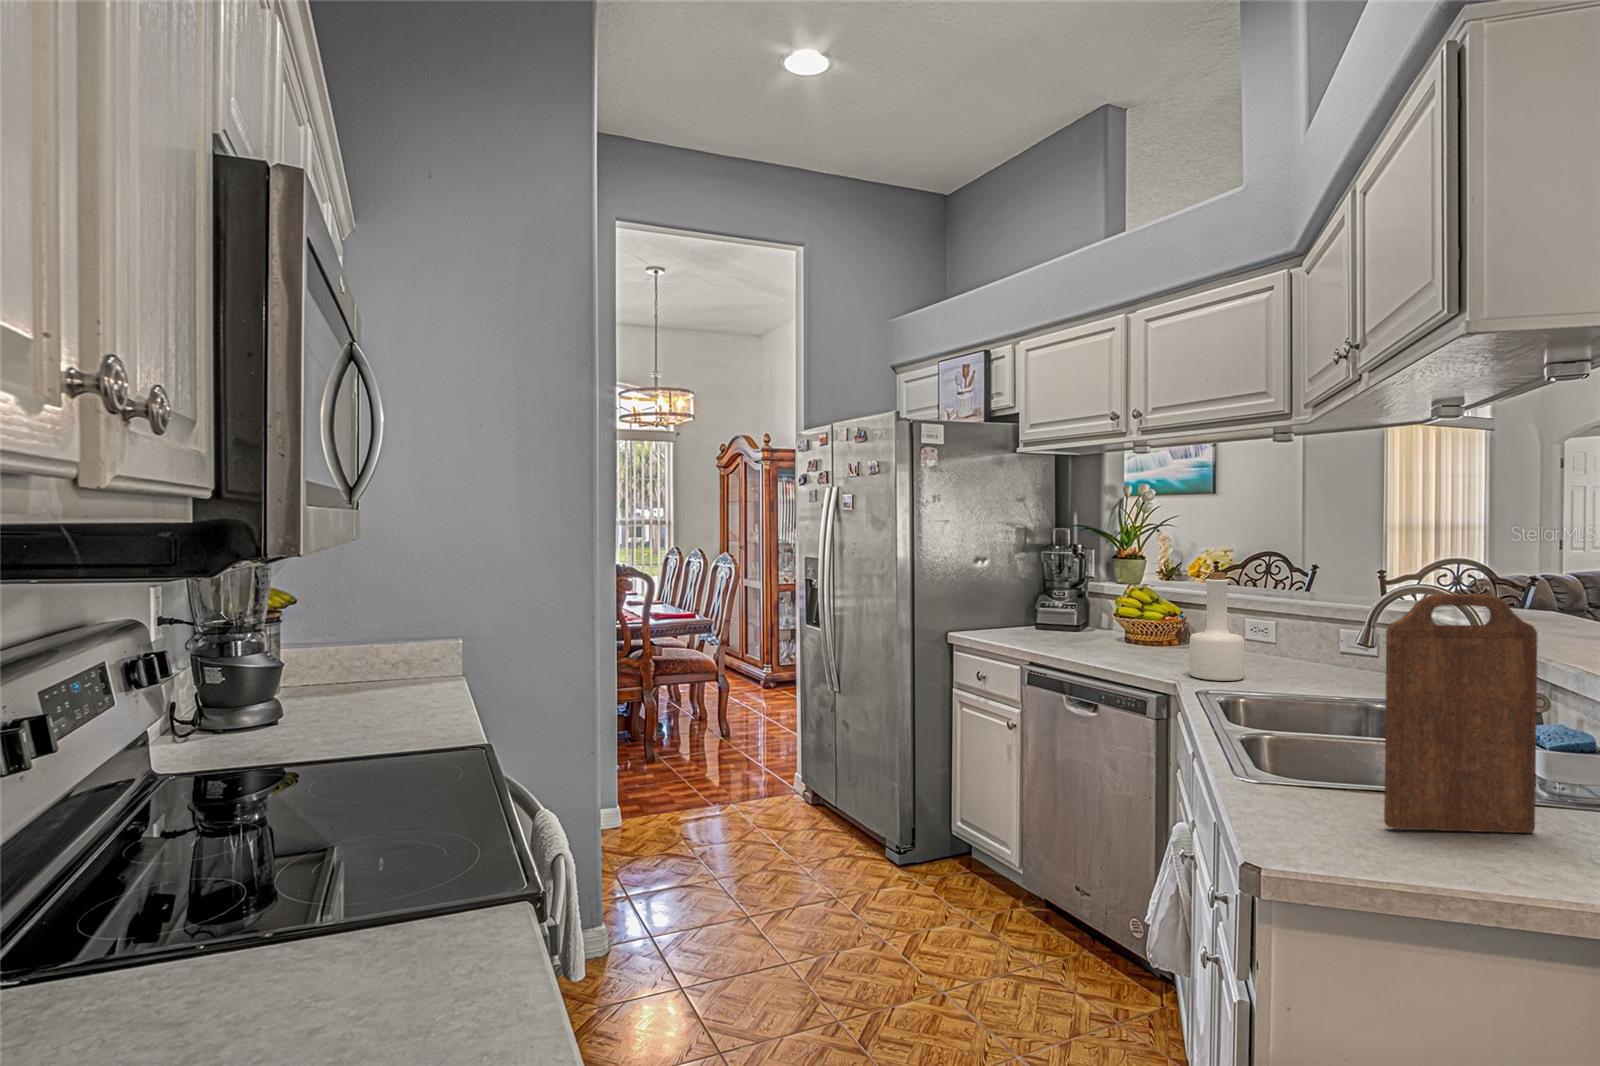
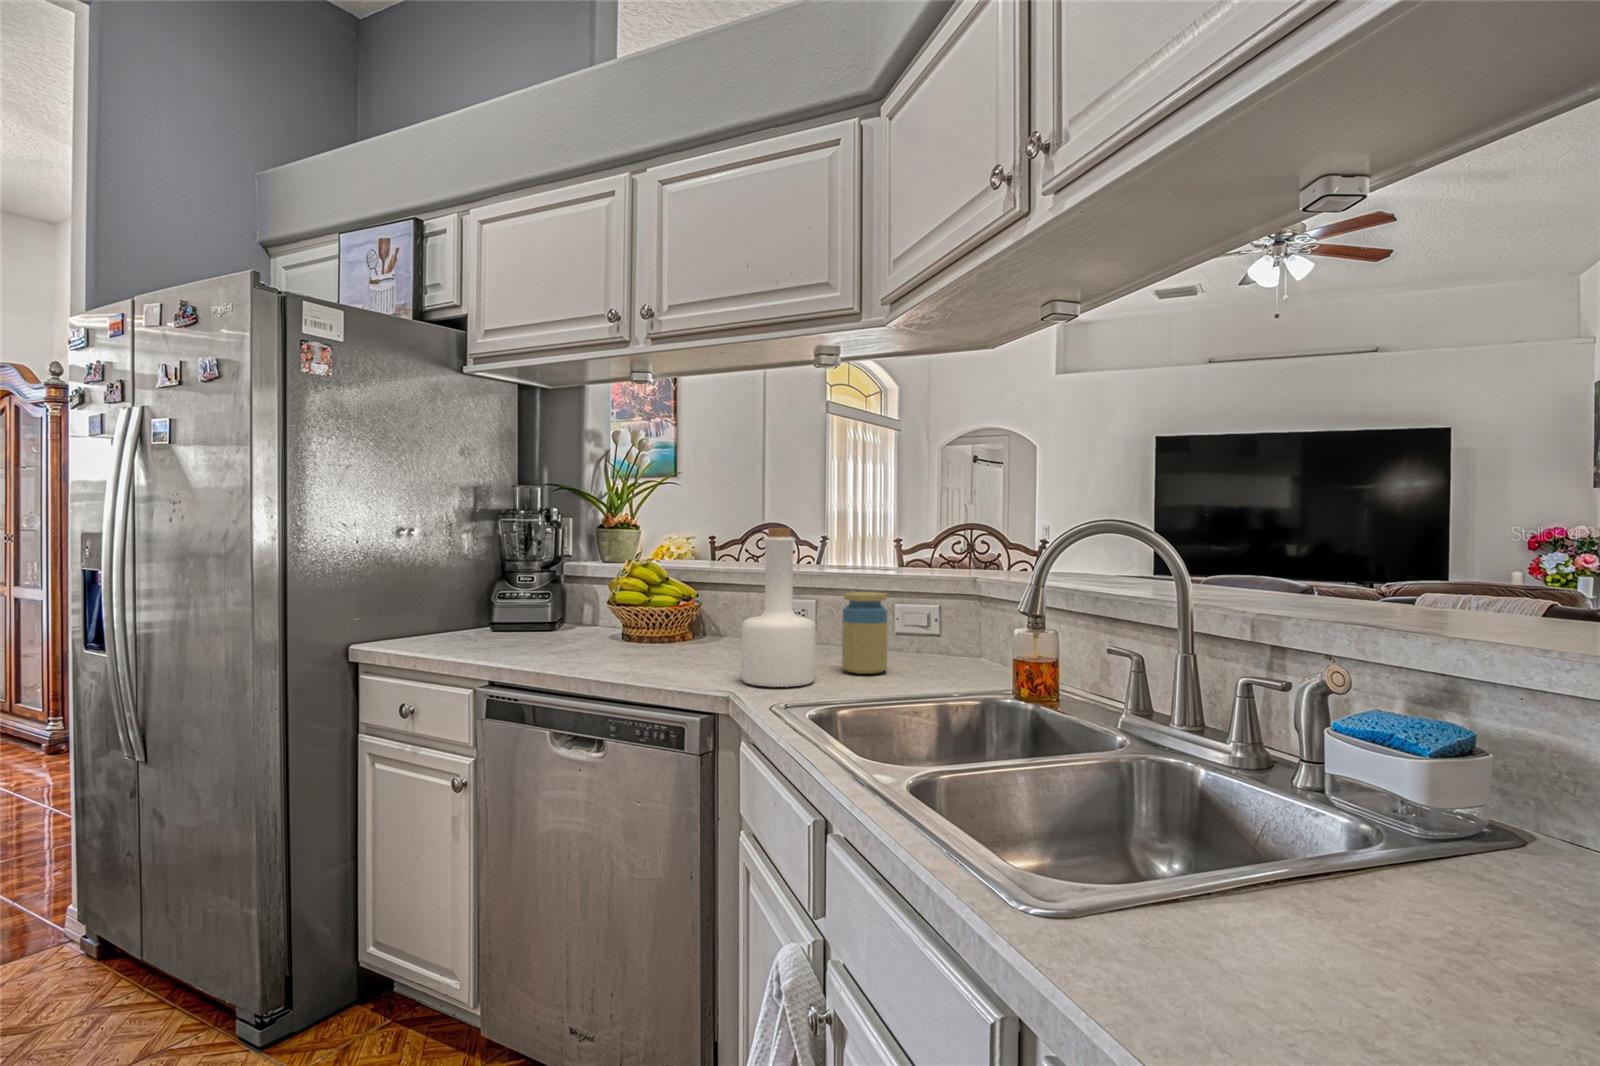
cutting board: present [1384,594,1537,833] -> none [1353,485,1530,994]
jar: none [1271,619,1309,678] -> present [842,592,888,674]

